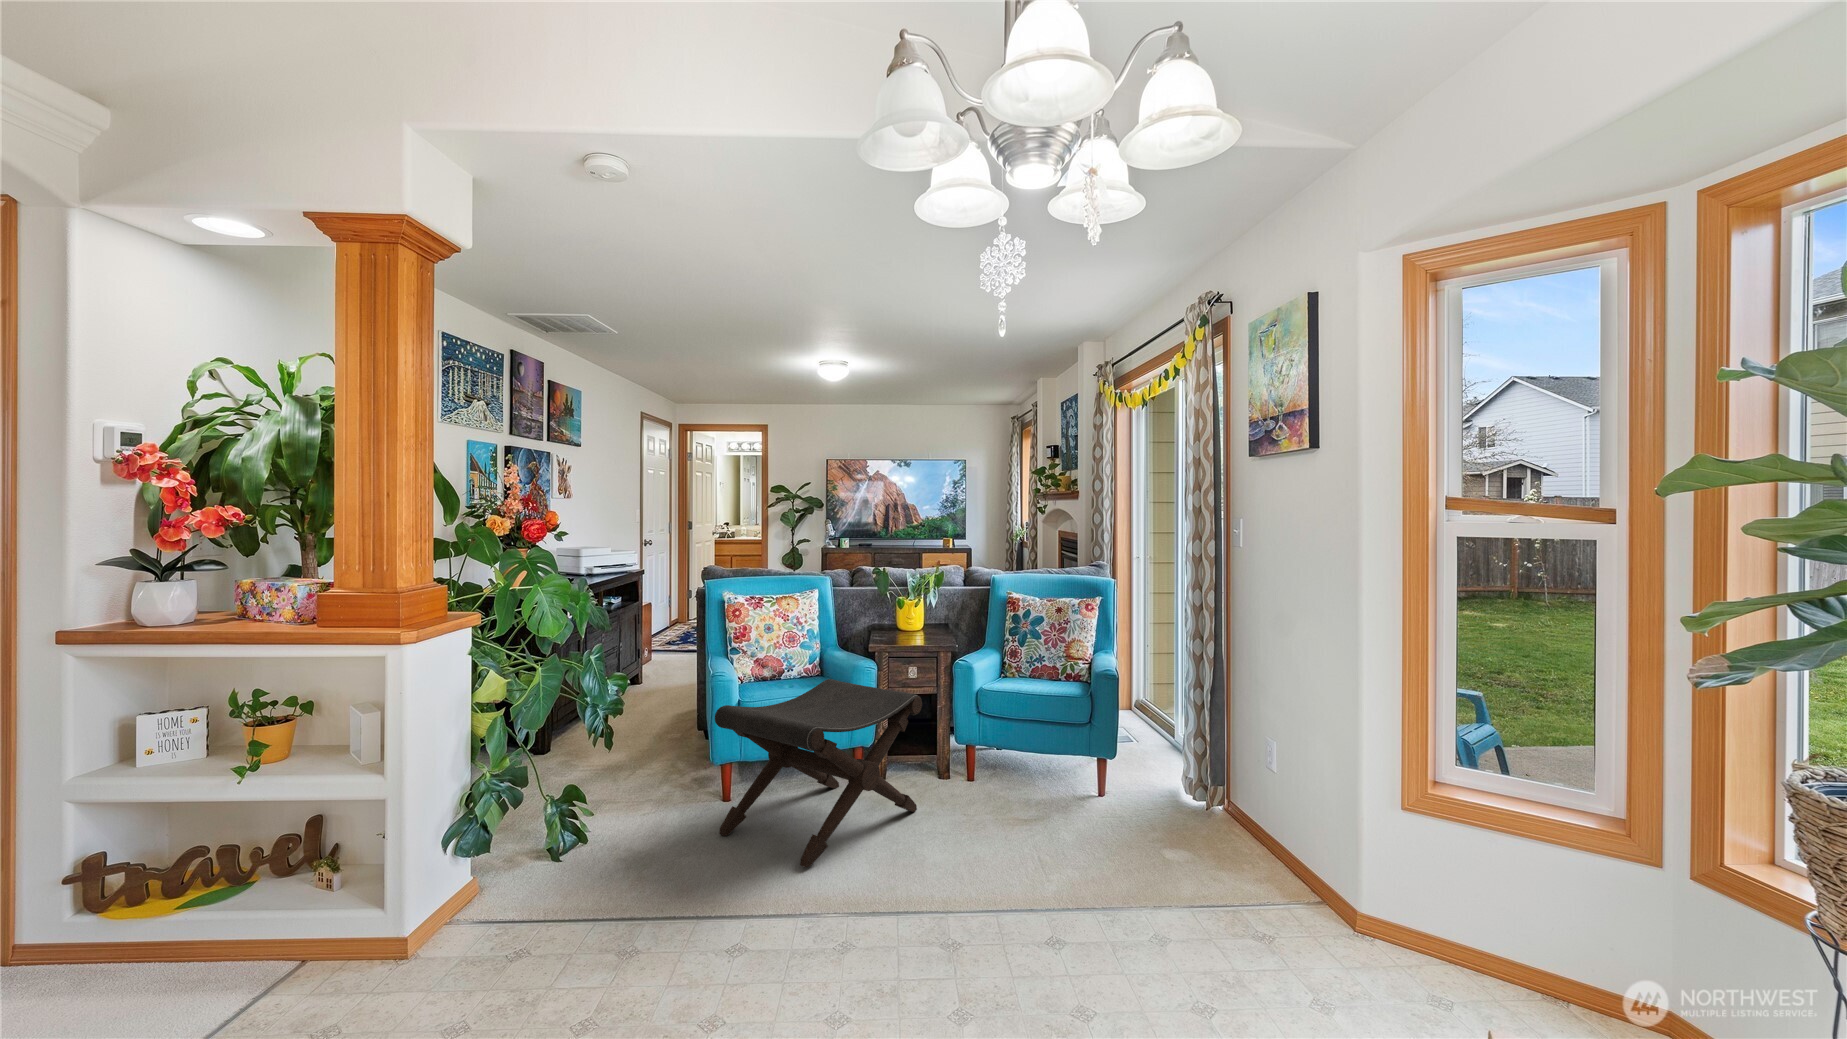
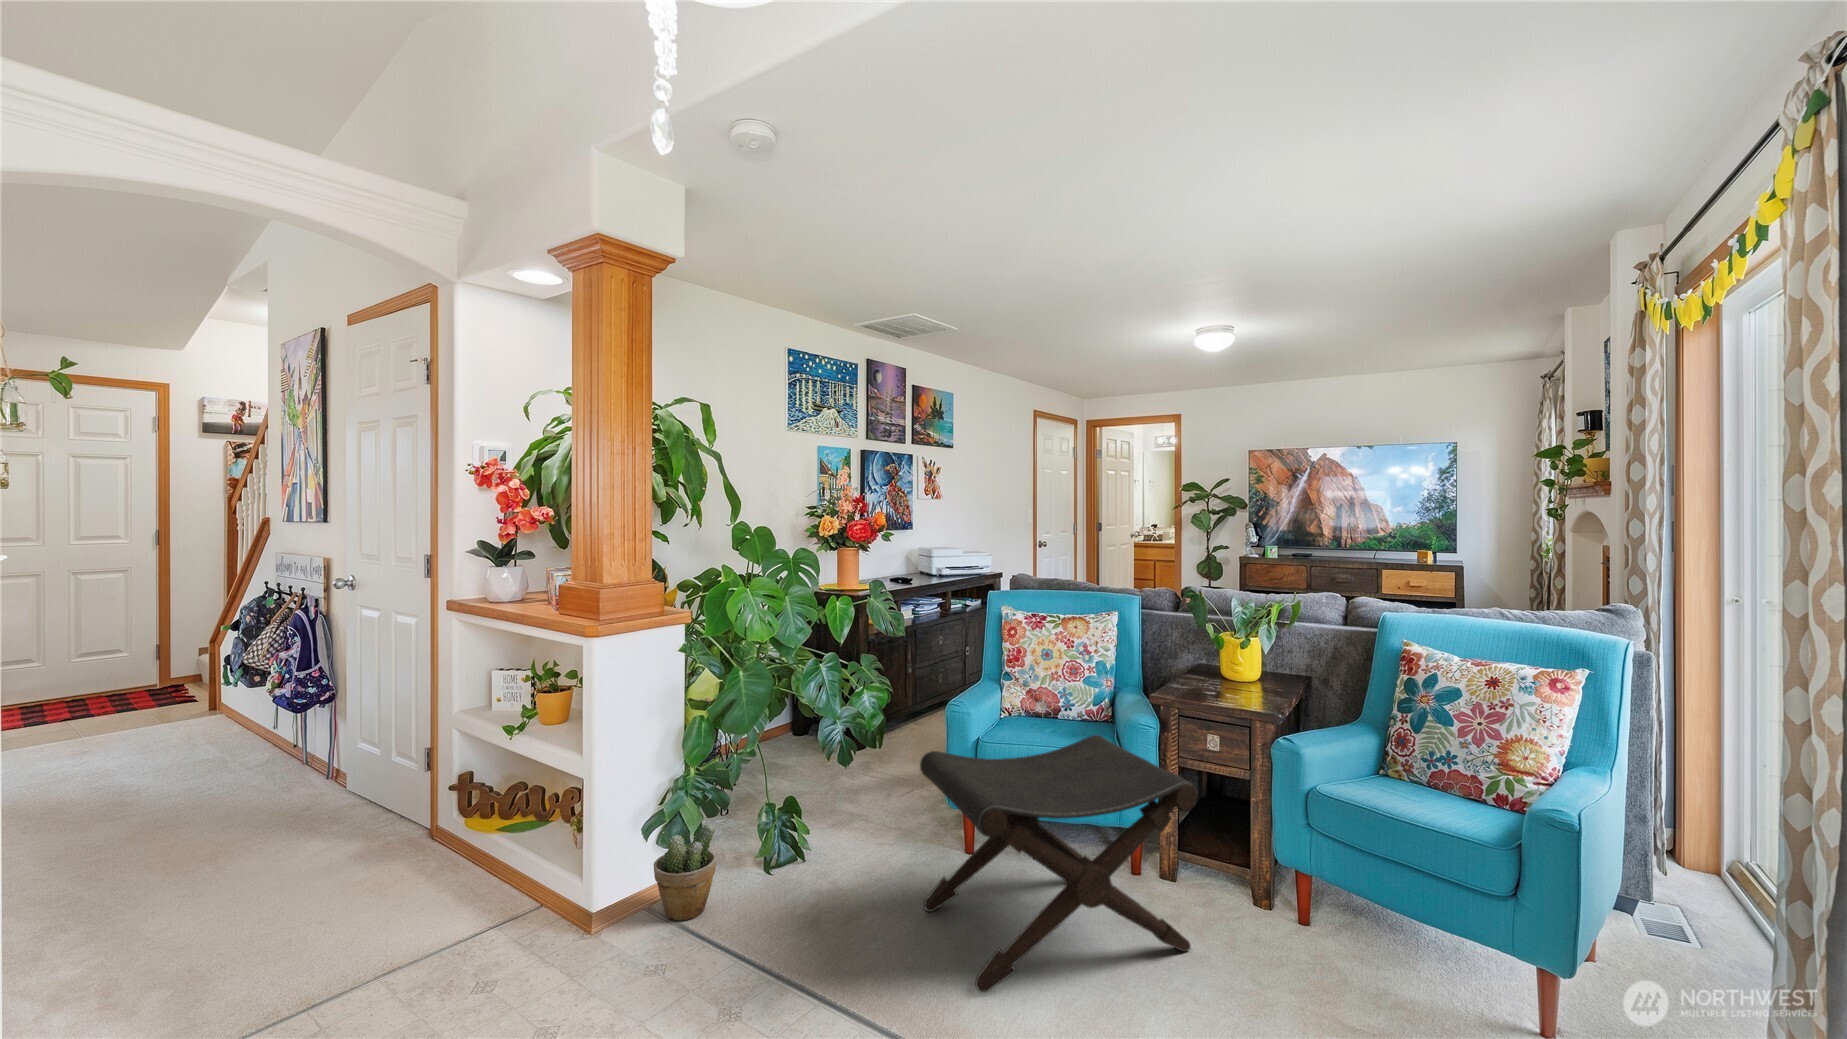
potted plant: none [465,807,532,902] -> present [654,824,717,920]

